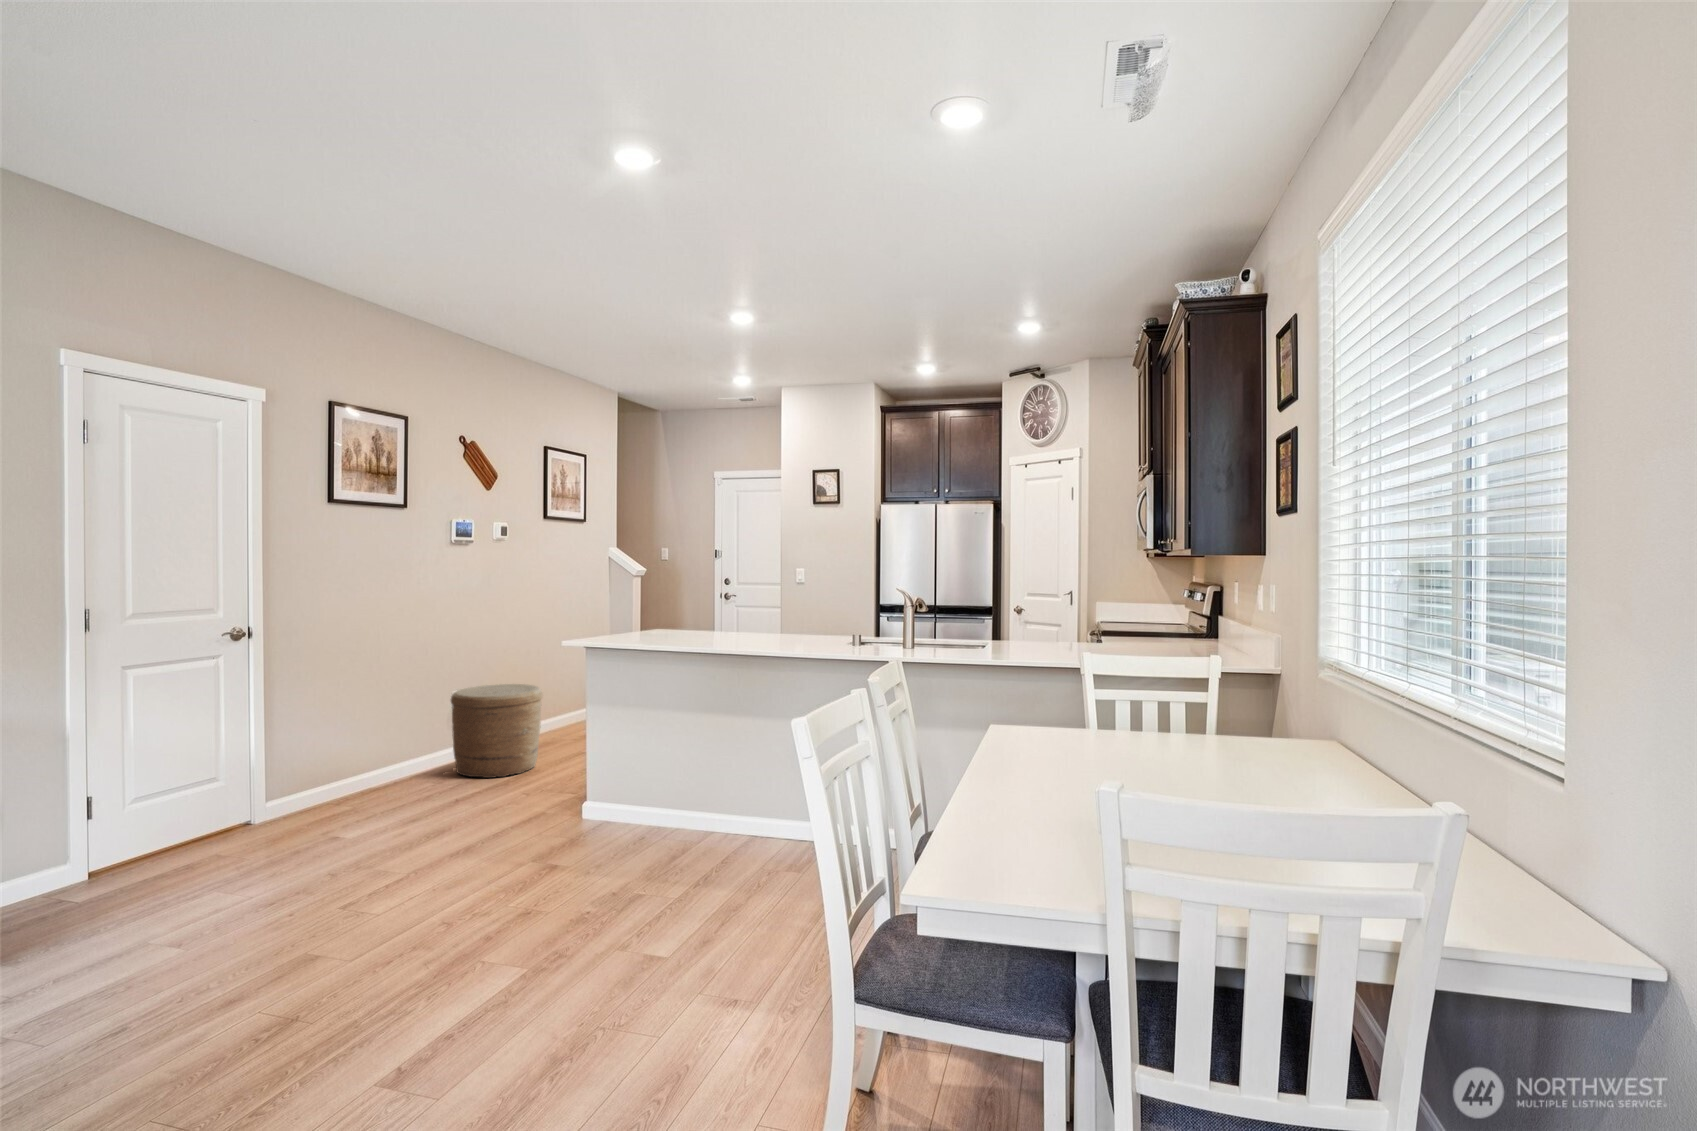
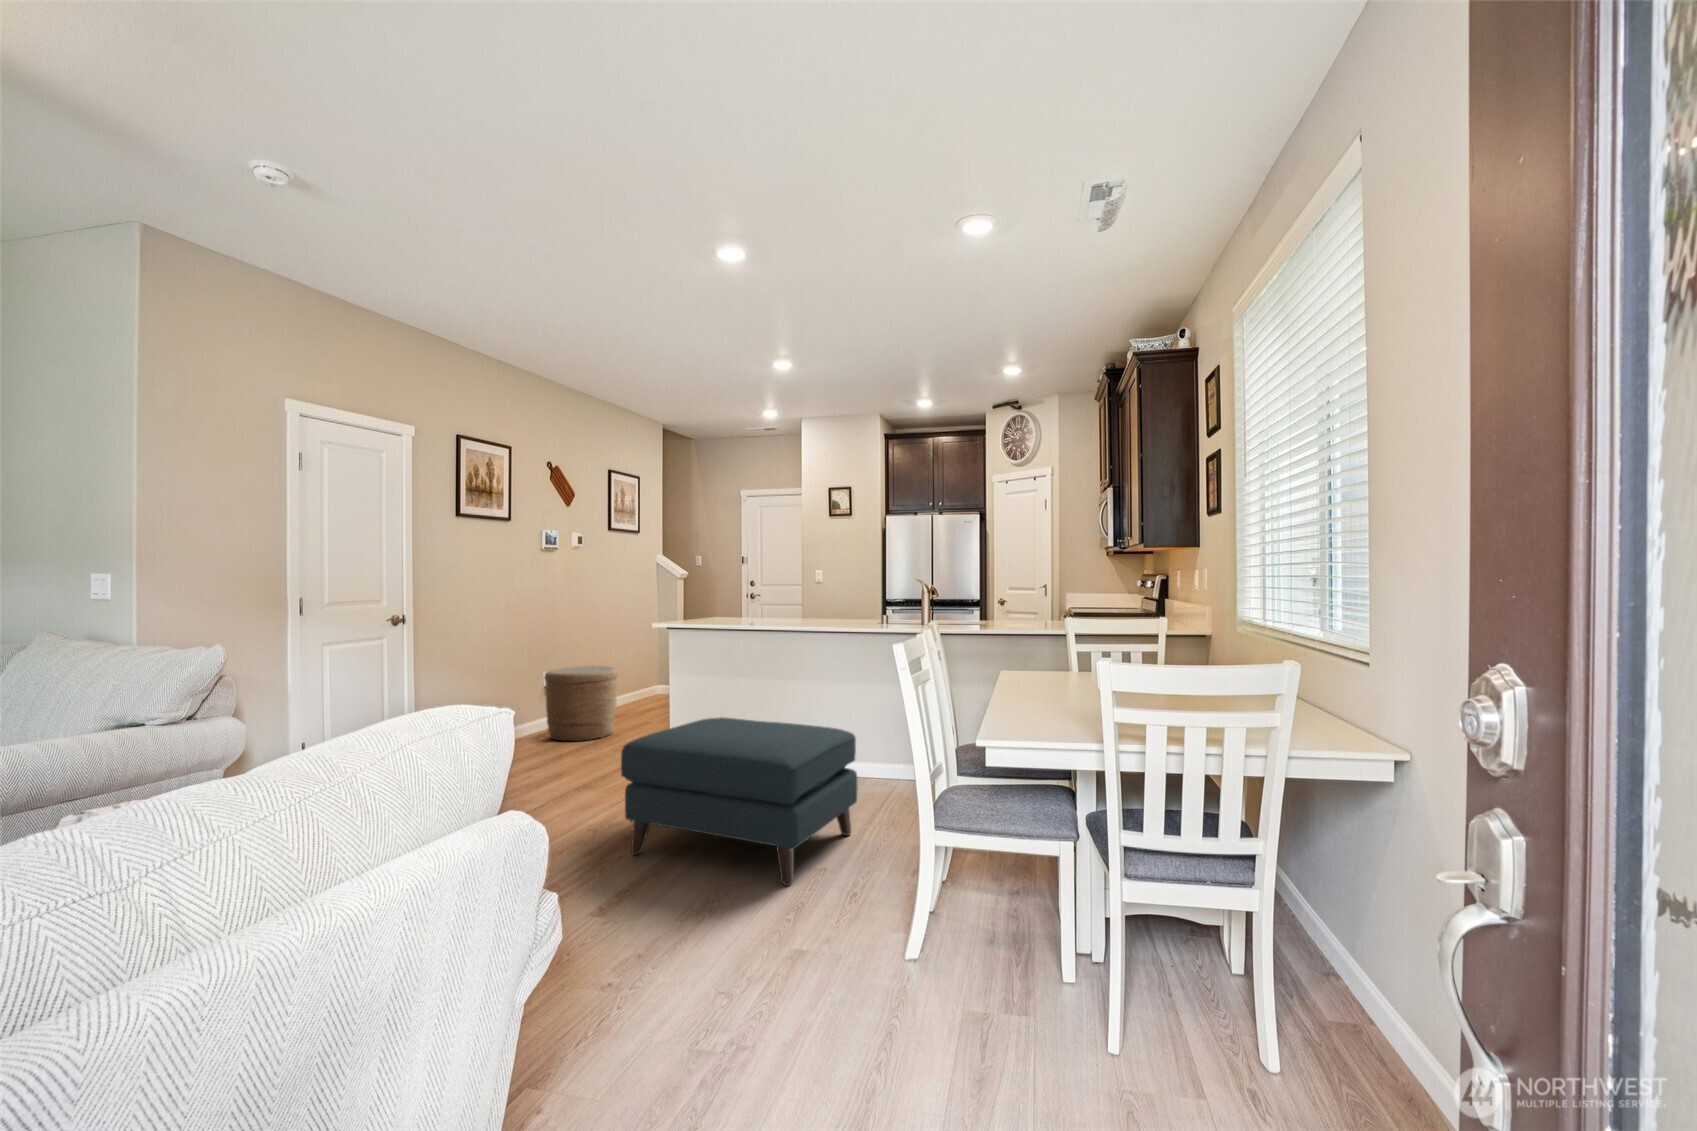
ottoman: none [468,776,793,1034] -> present [621,717,857,886]

